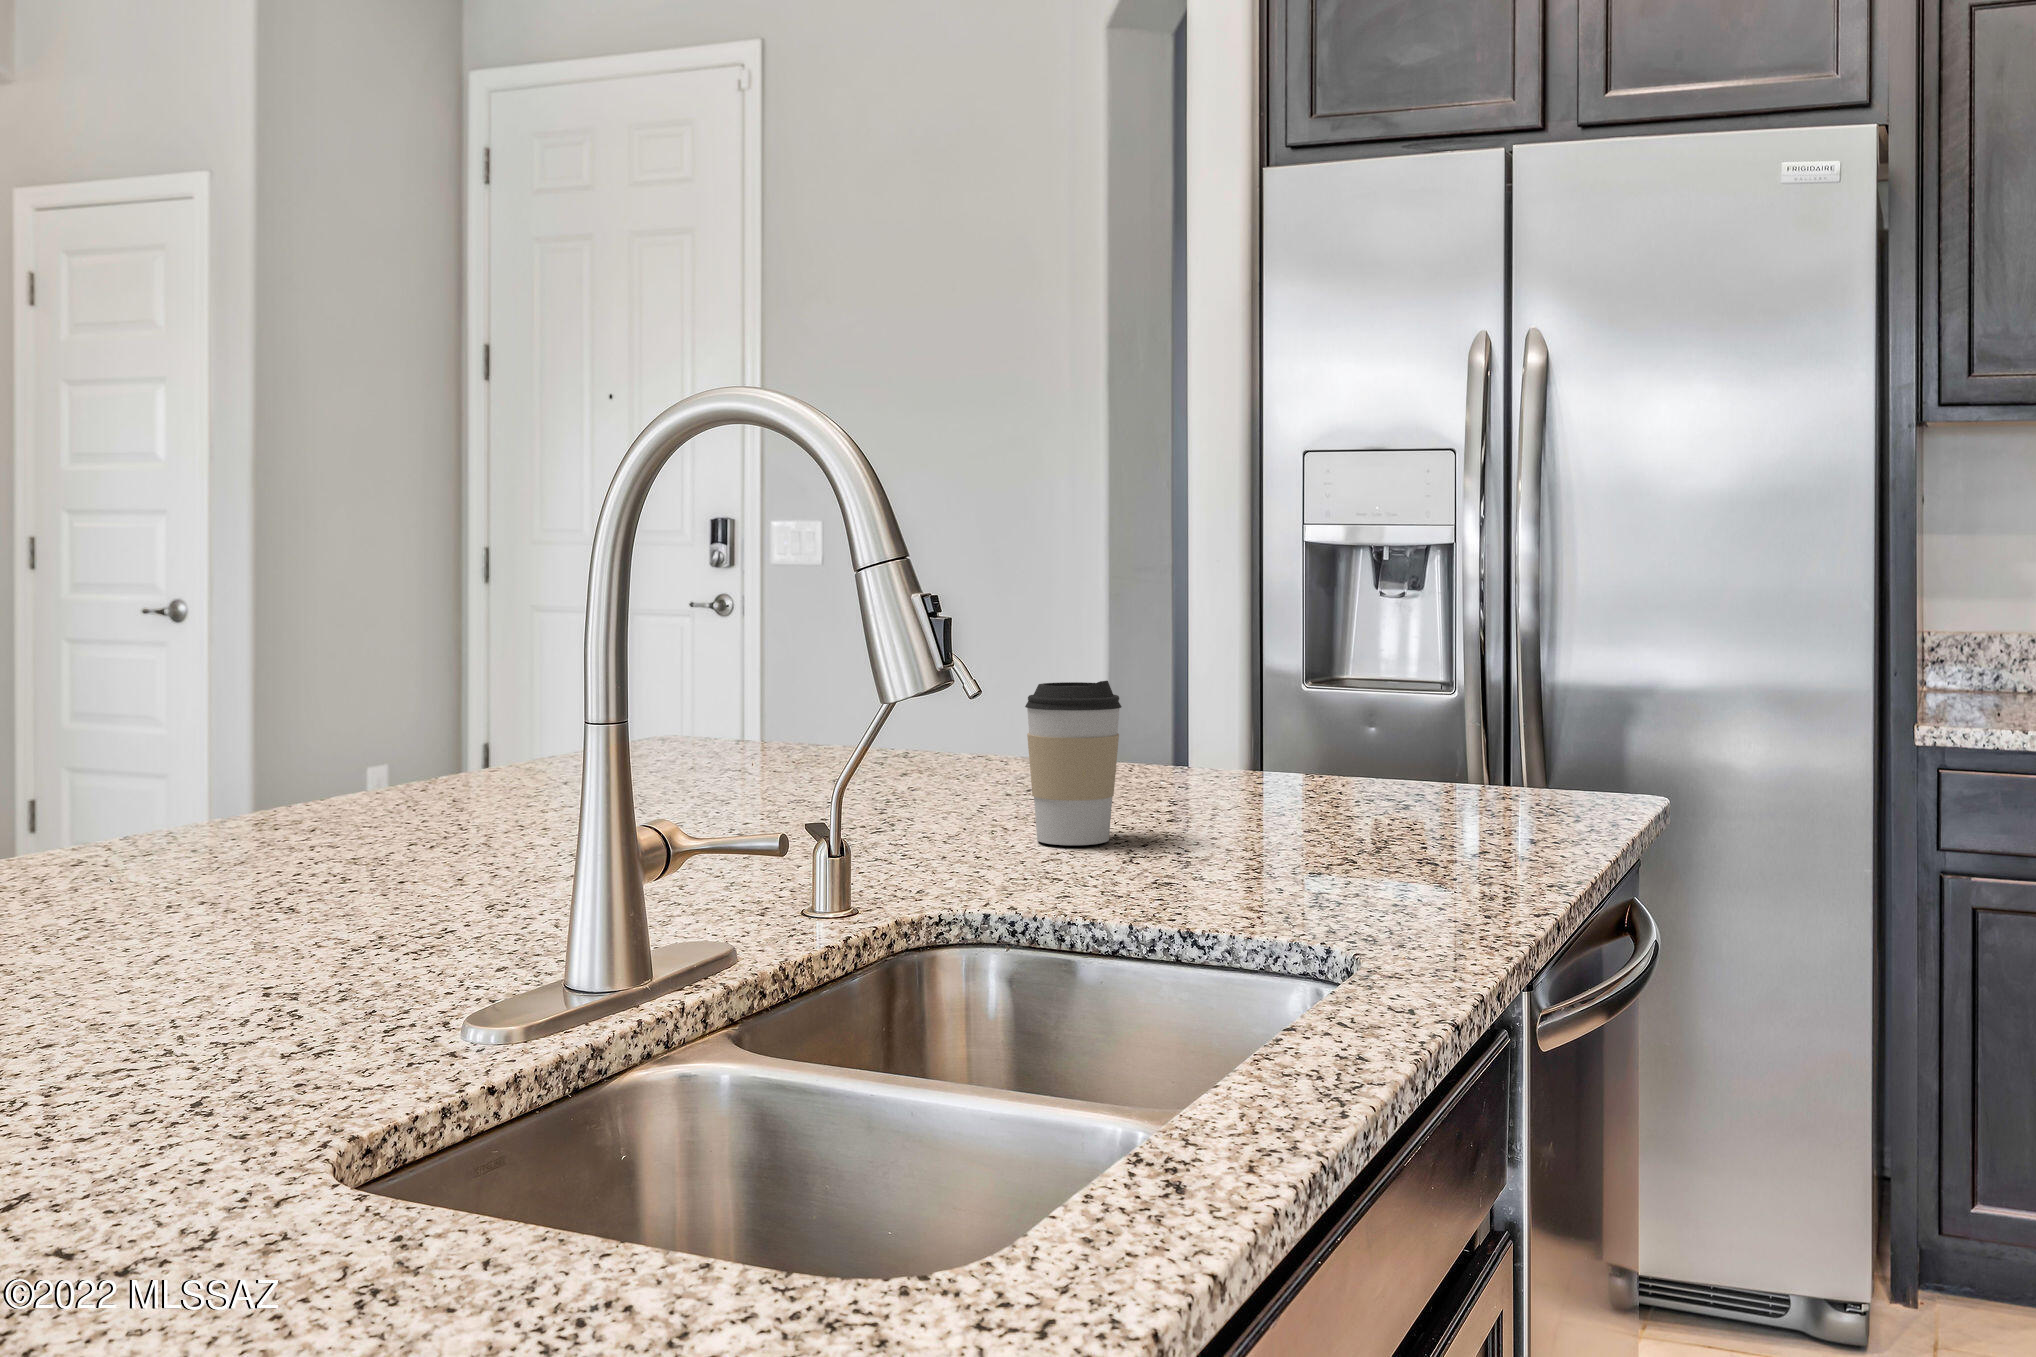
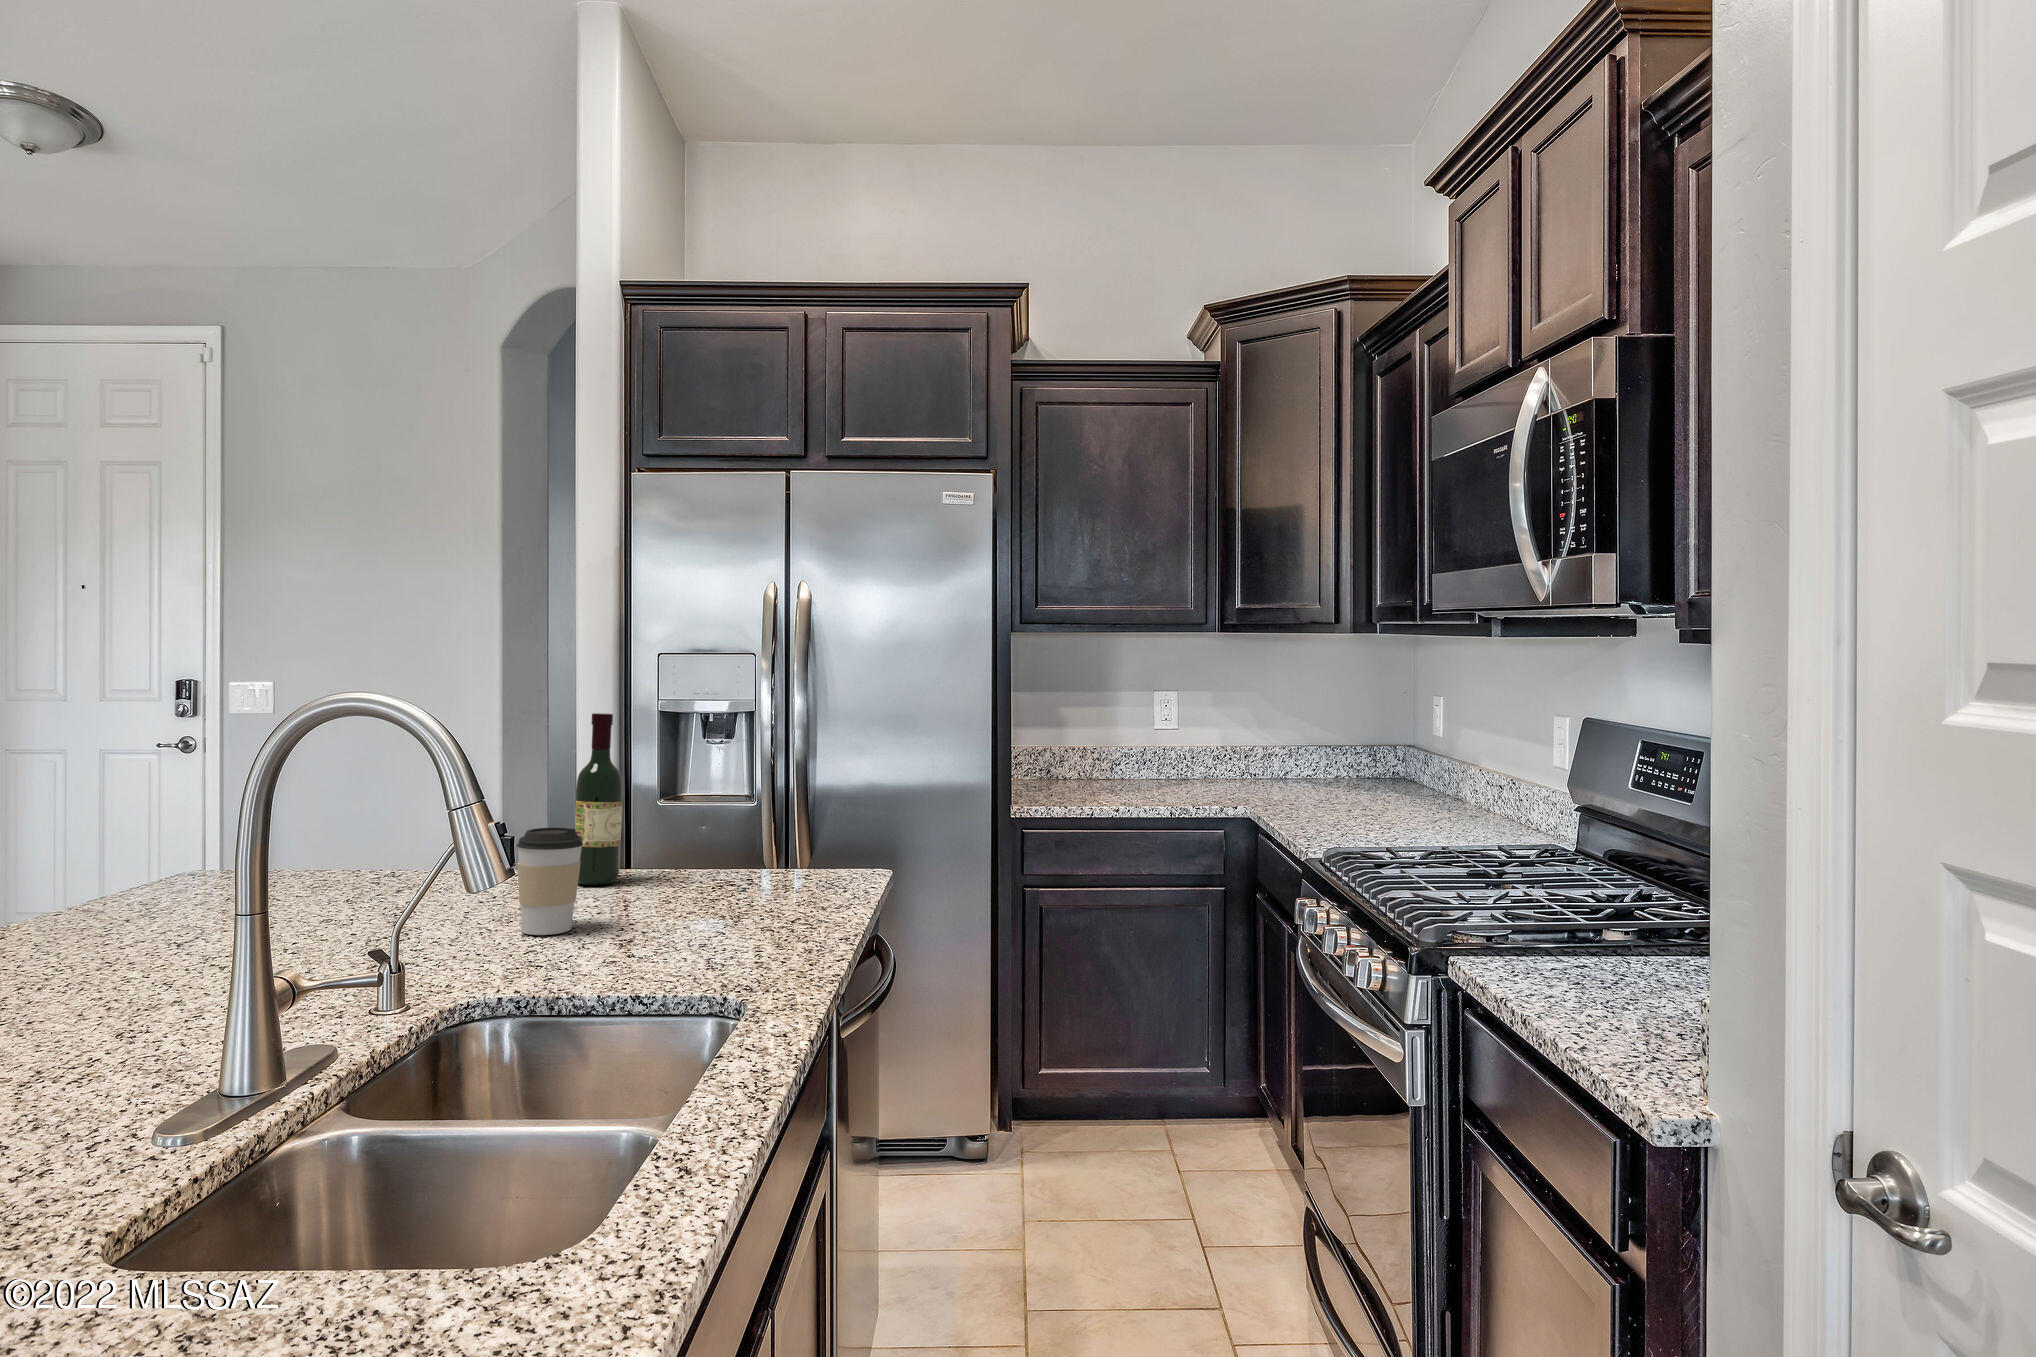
wine bottle: none [1128,523,1199,793] -> present [574,713,623,885]

